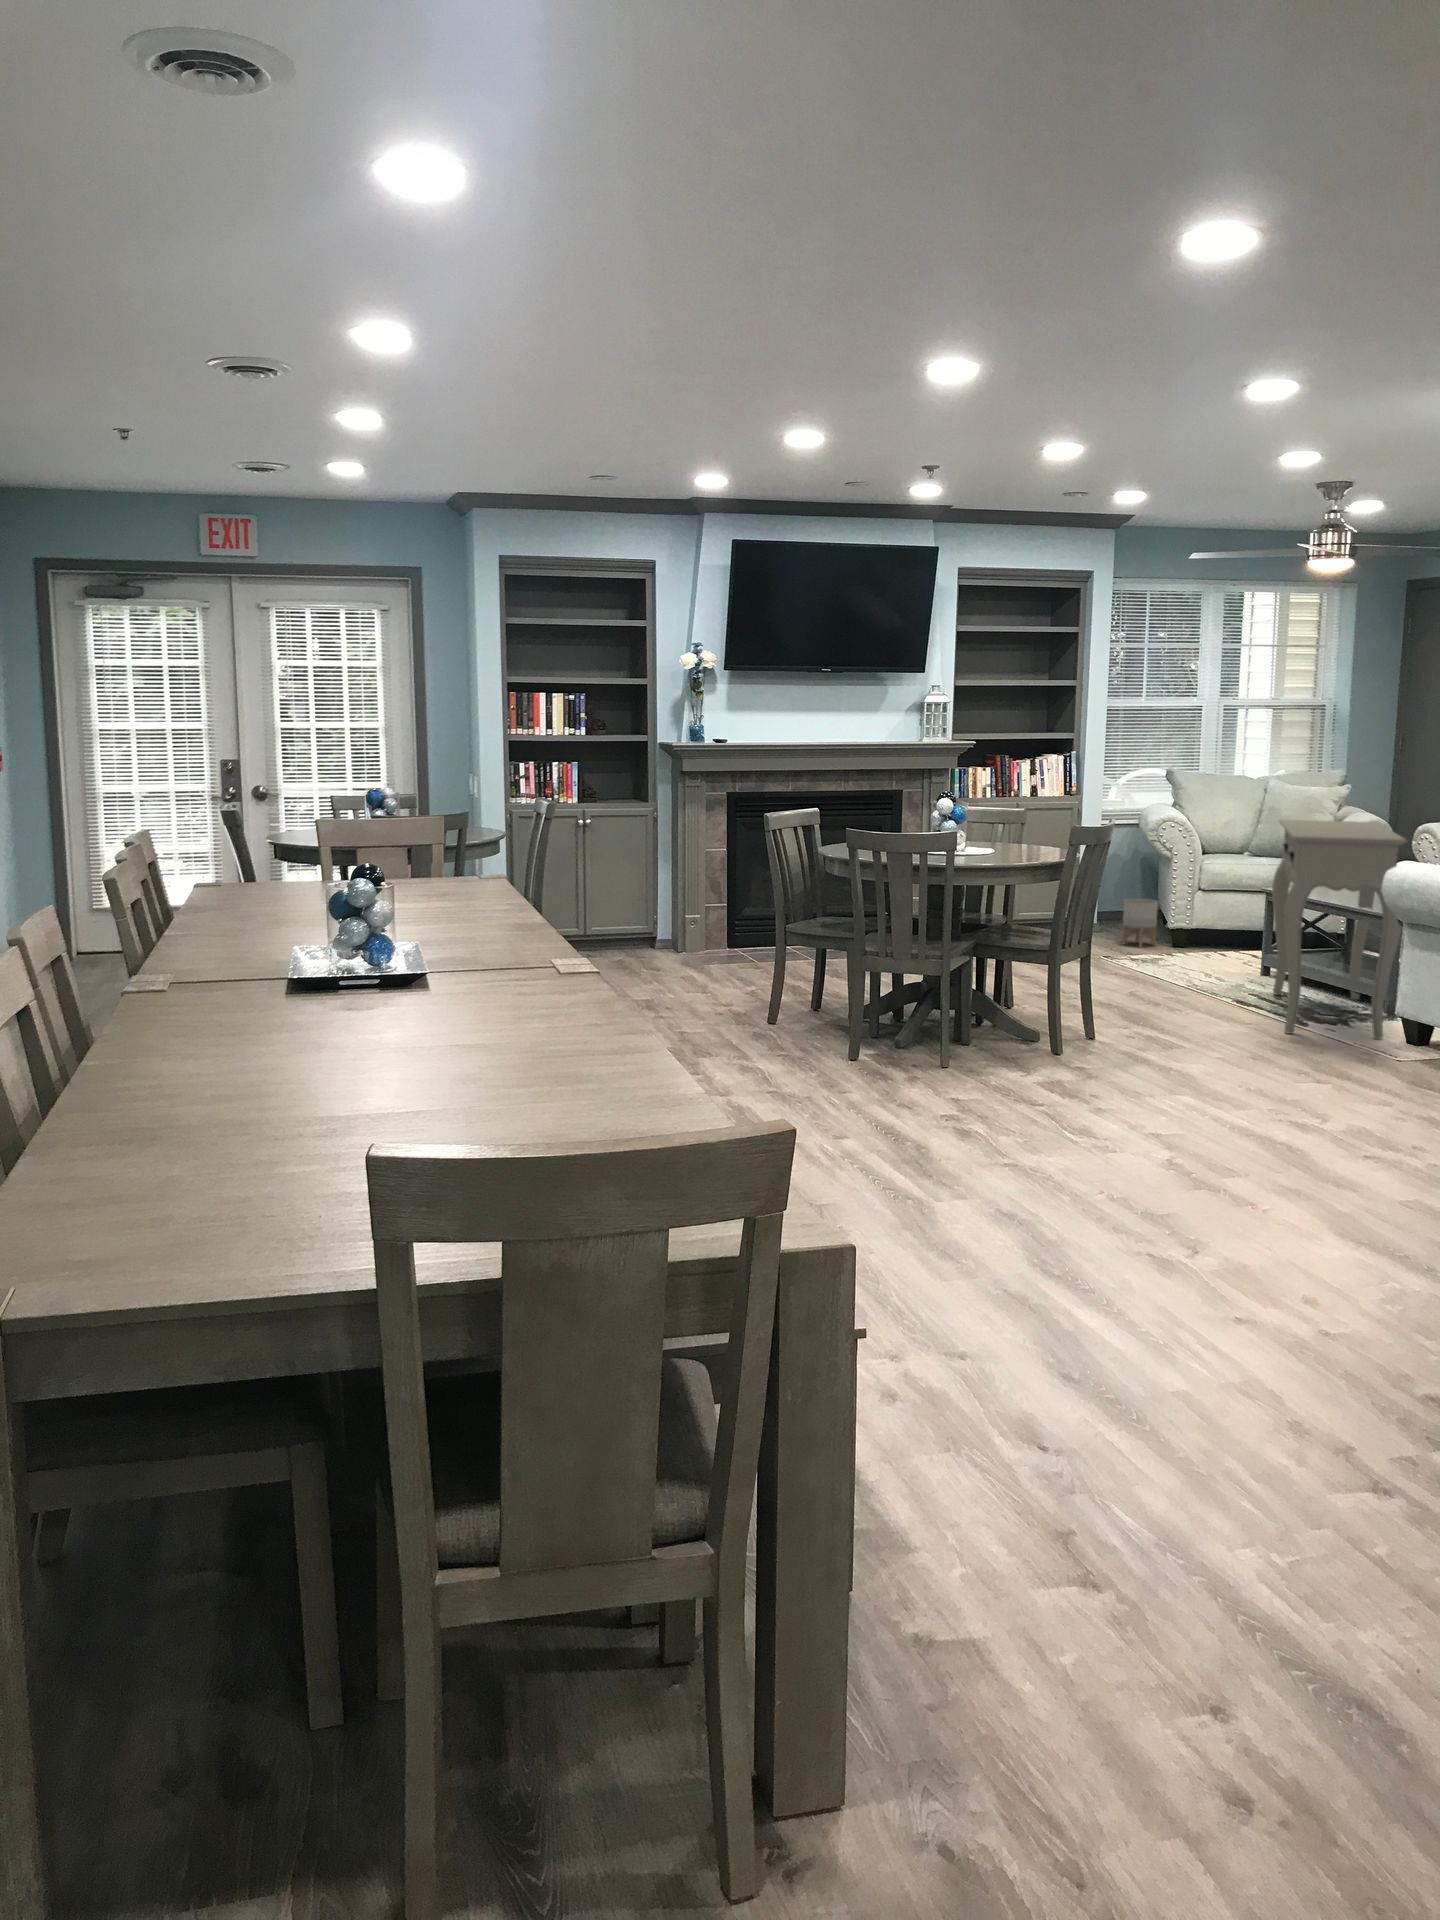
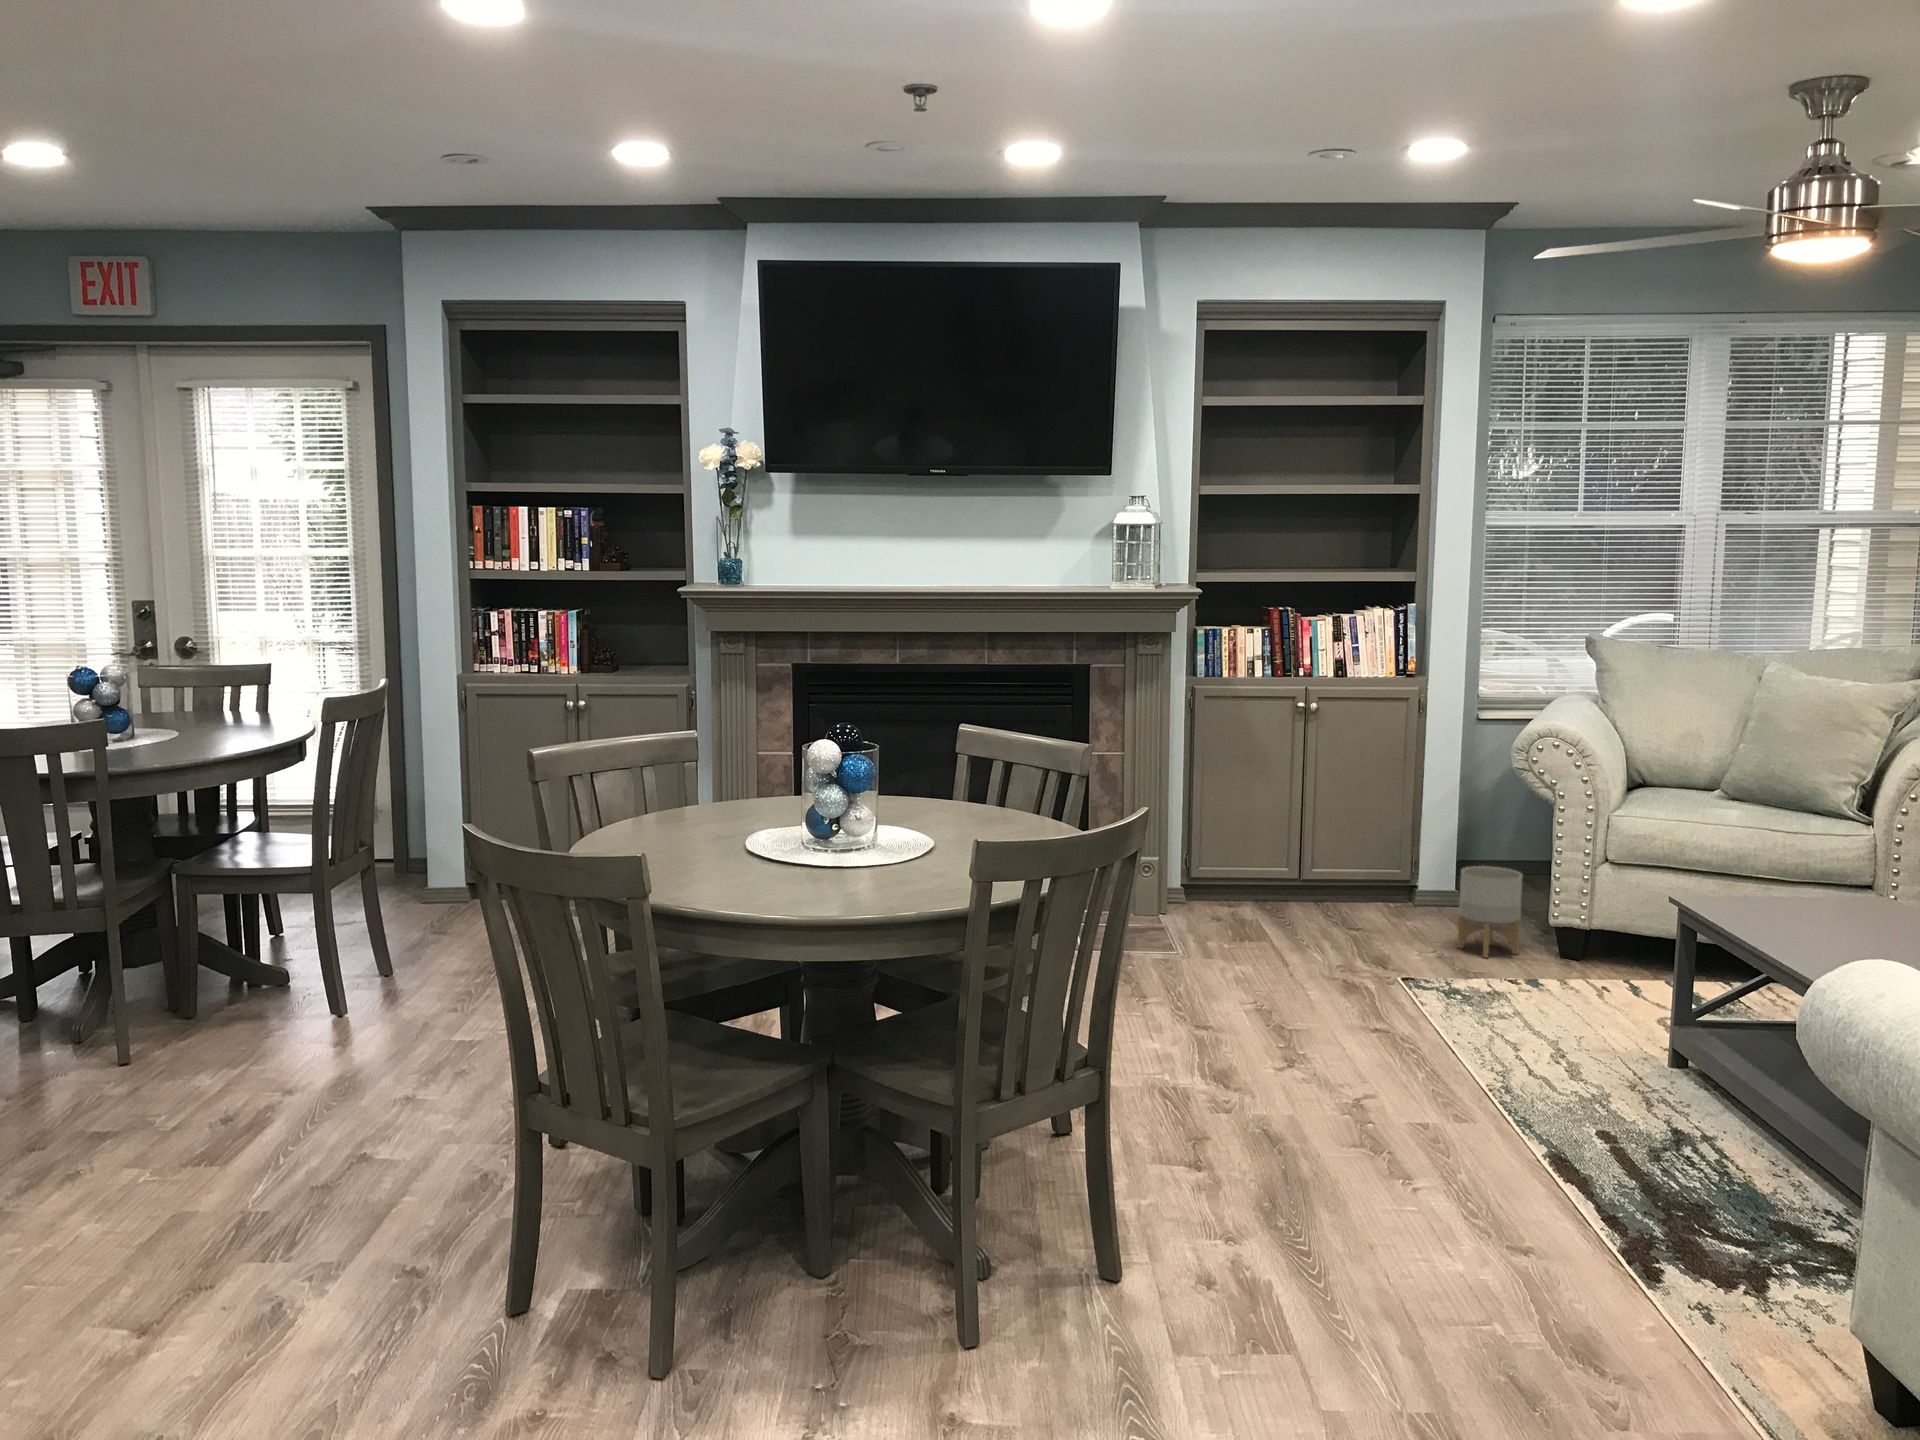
console table: present [1272,820,1407,1040] -> none [1554,760,1888,1365]

